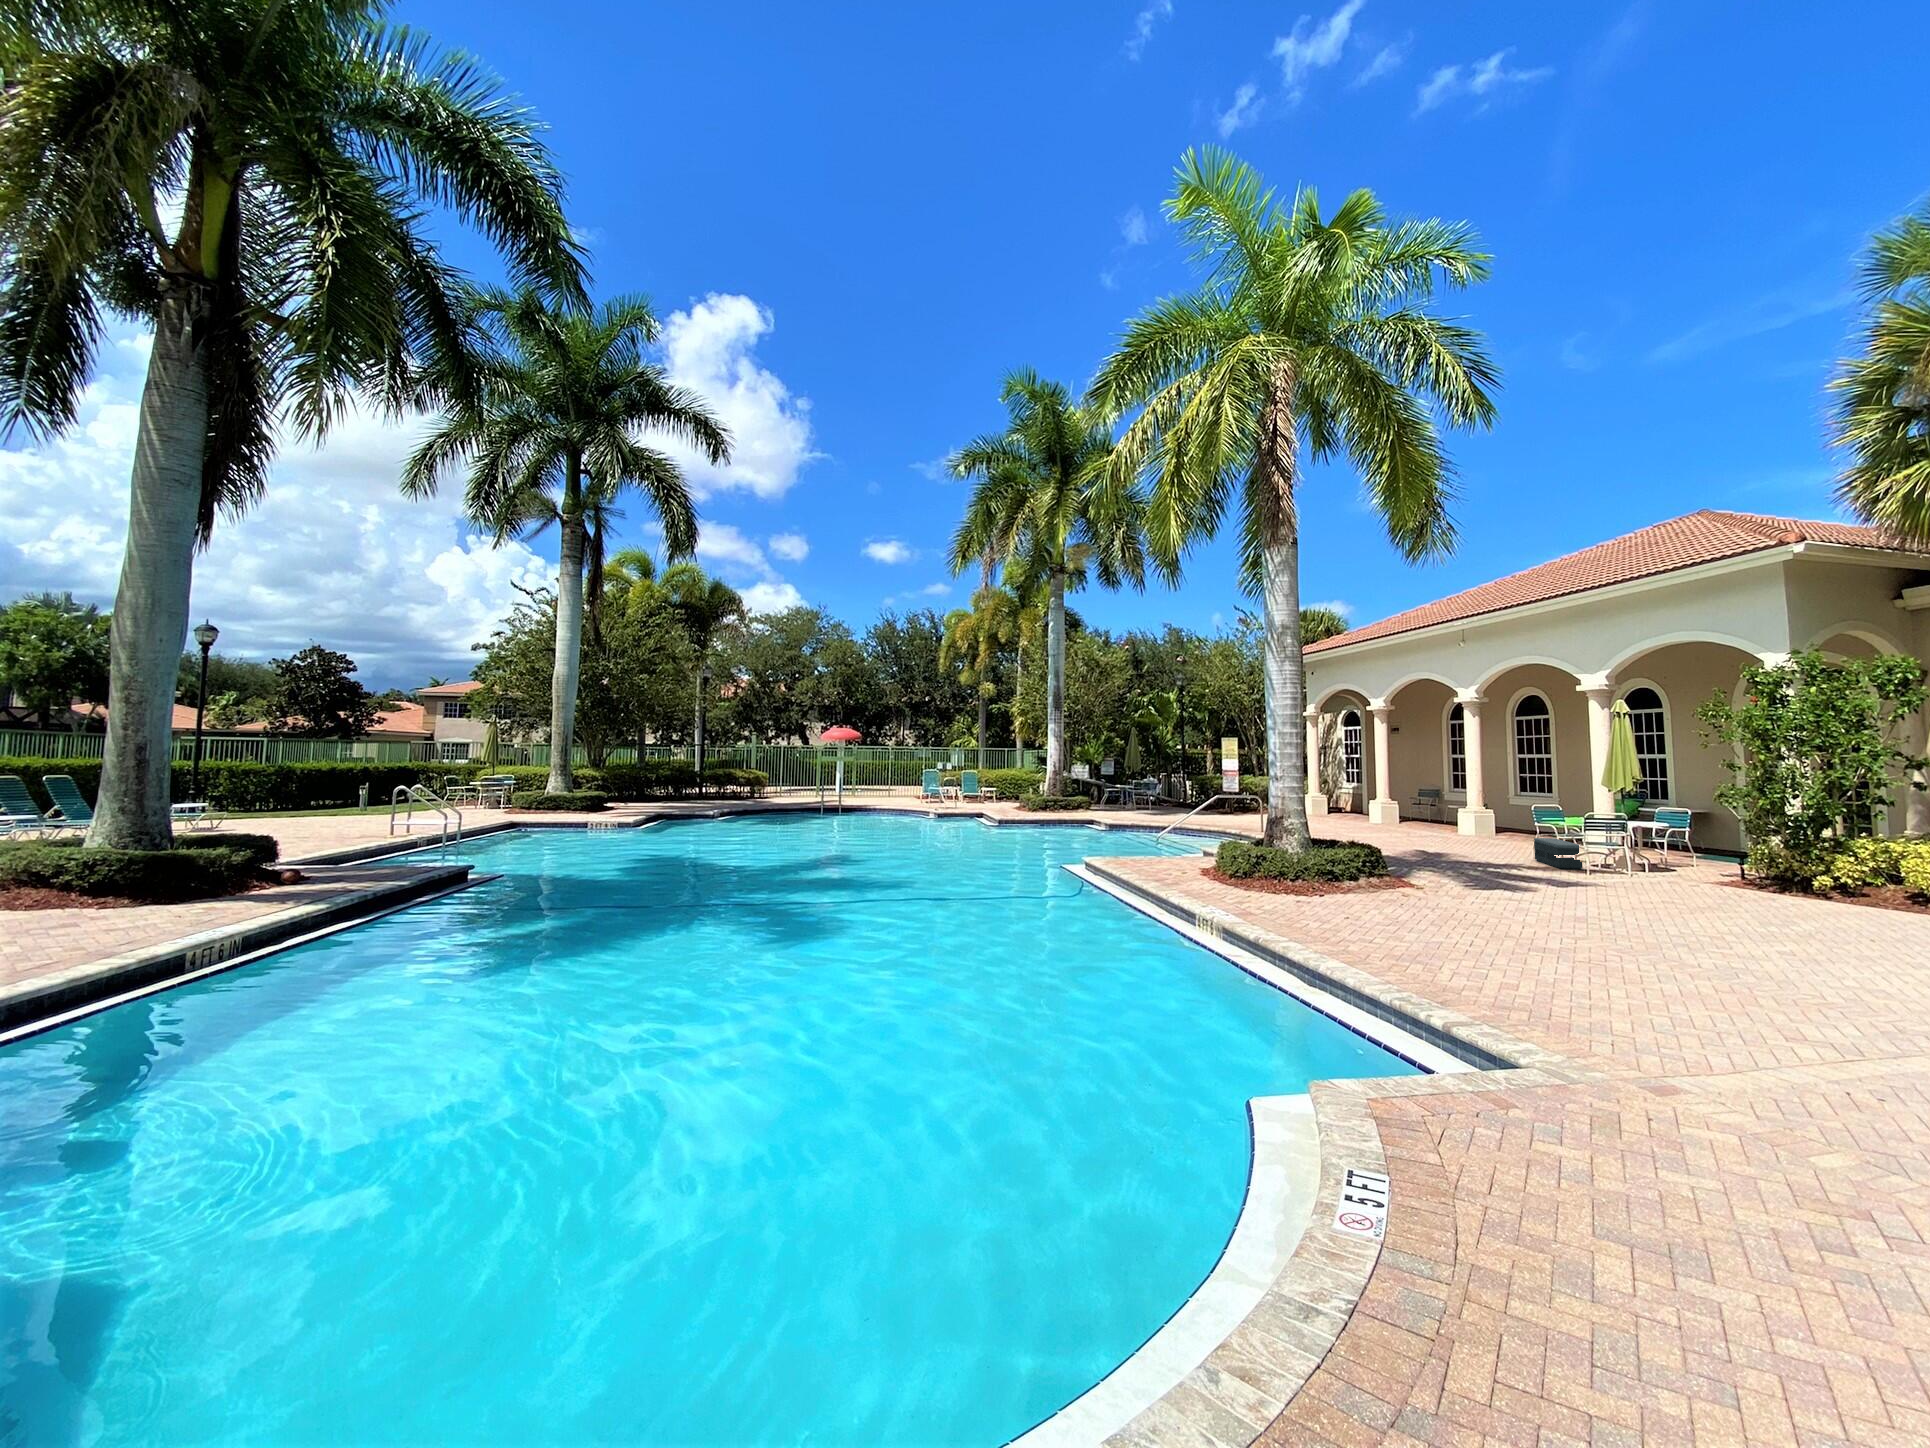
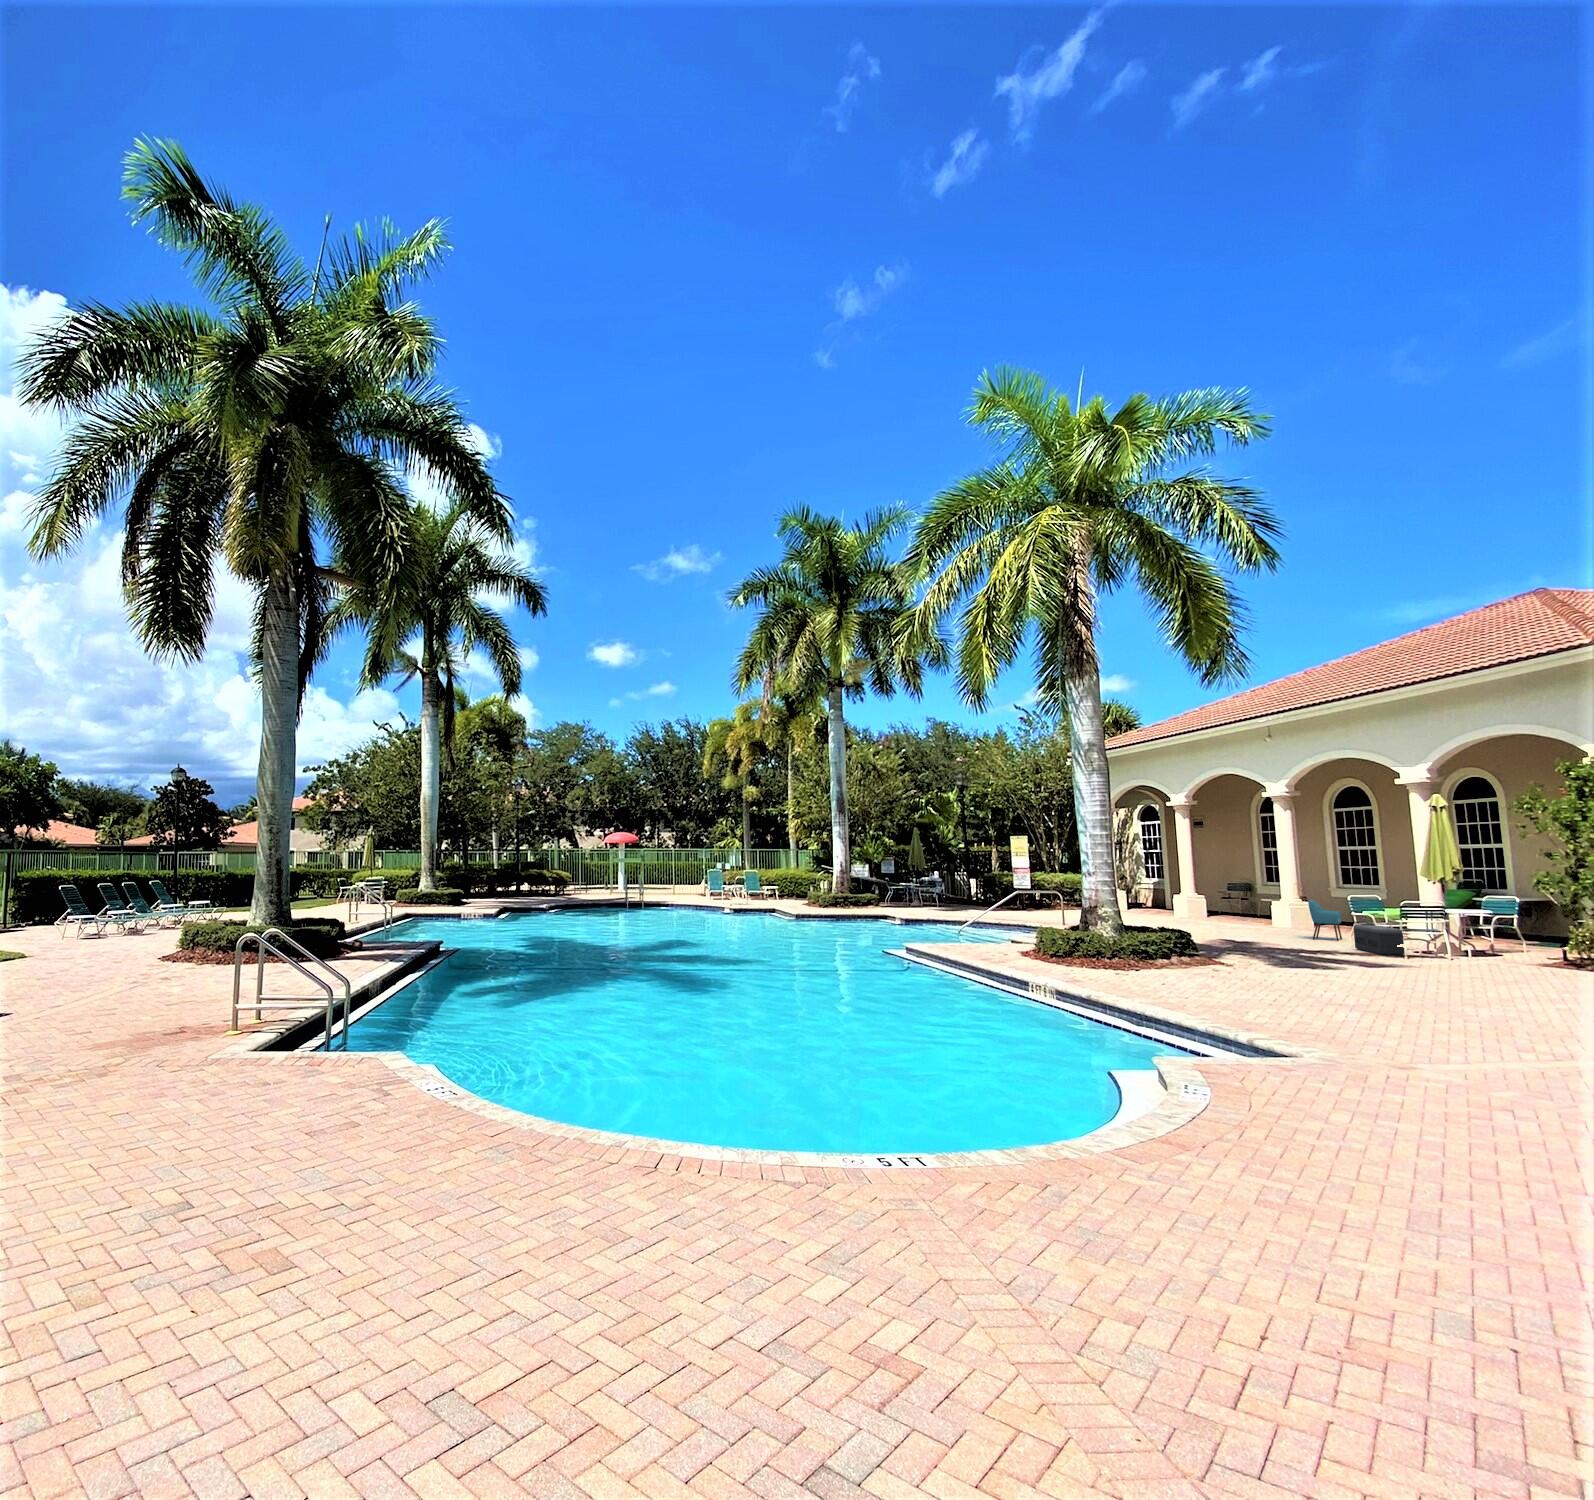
chair: none [1492,810,1523,849] -> present [1308,900,1342,941]

